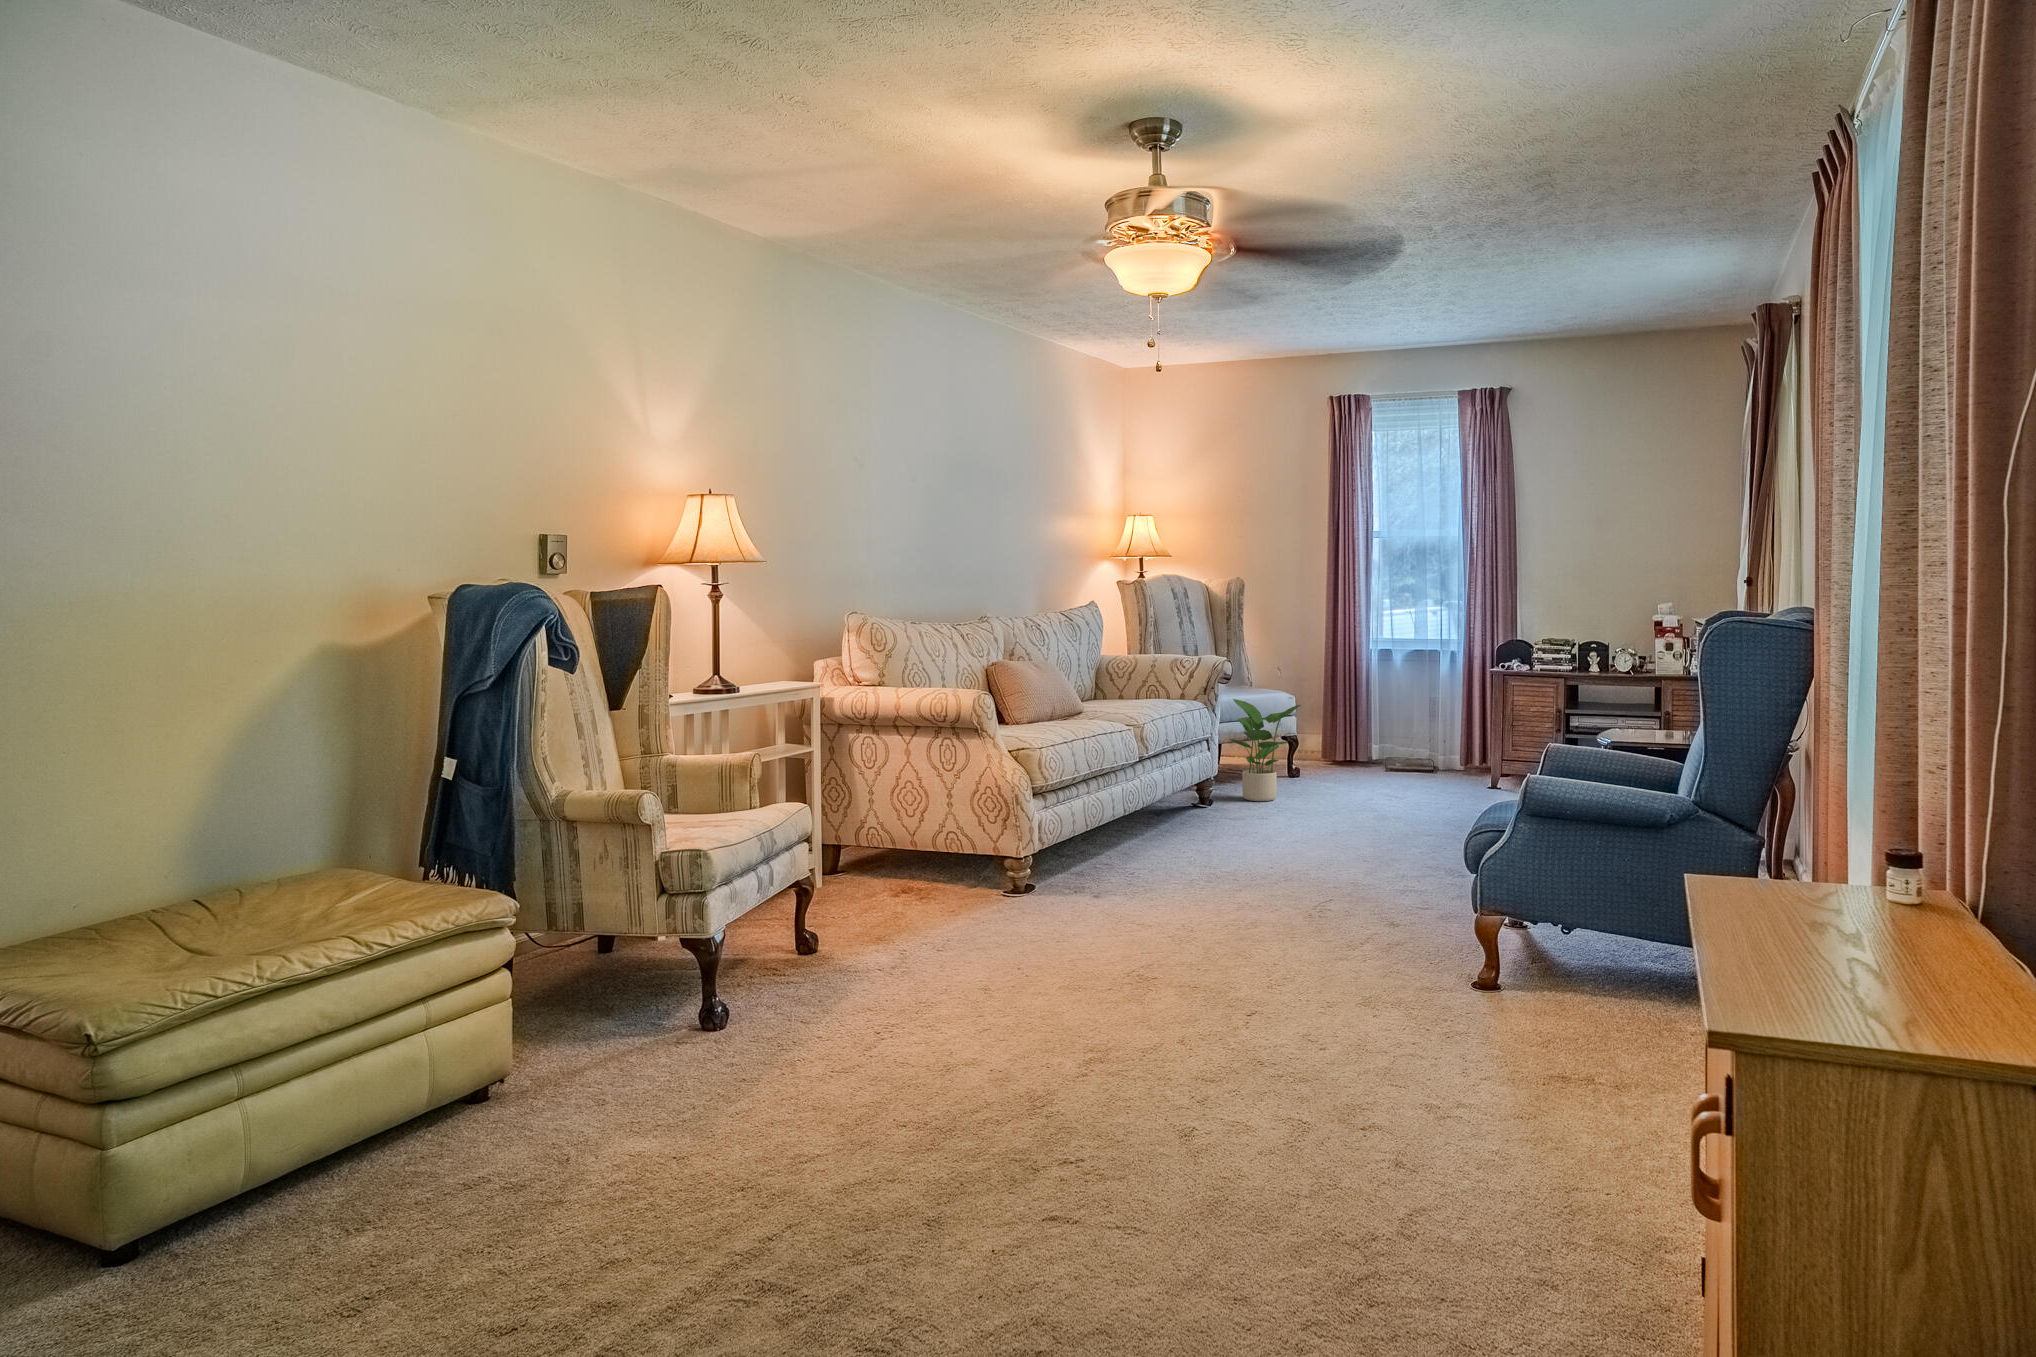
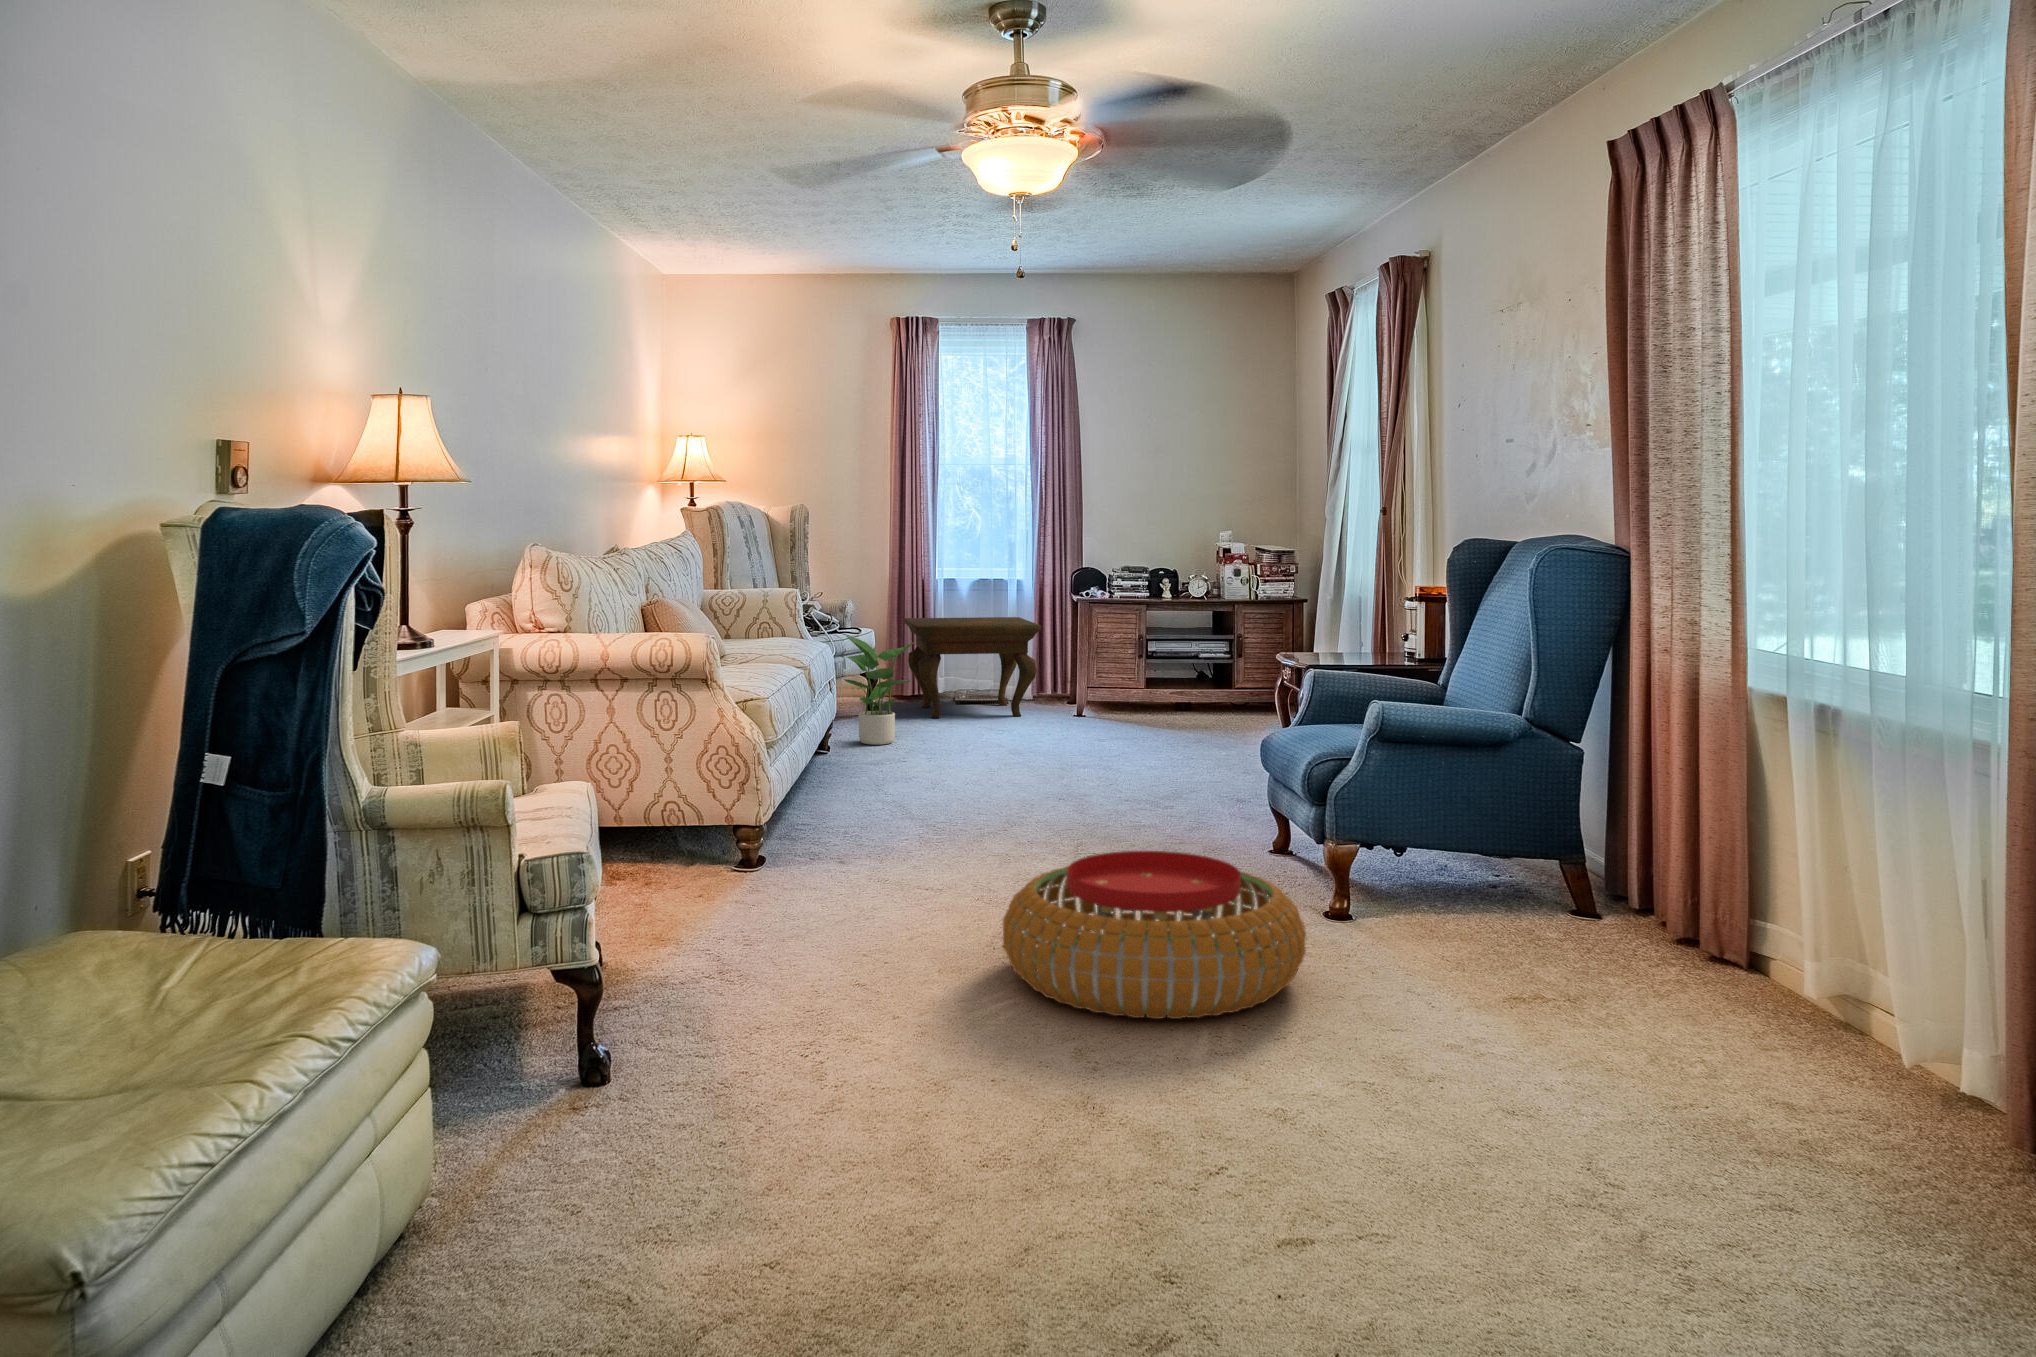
side table: none [1325,684,1452,783] -> present [904,617,1041,718]
pouf: none [1070,901,1352,1056] -> present [1003,851,1306,1019]

